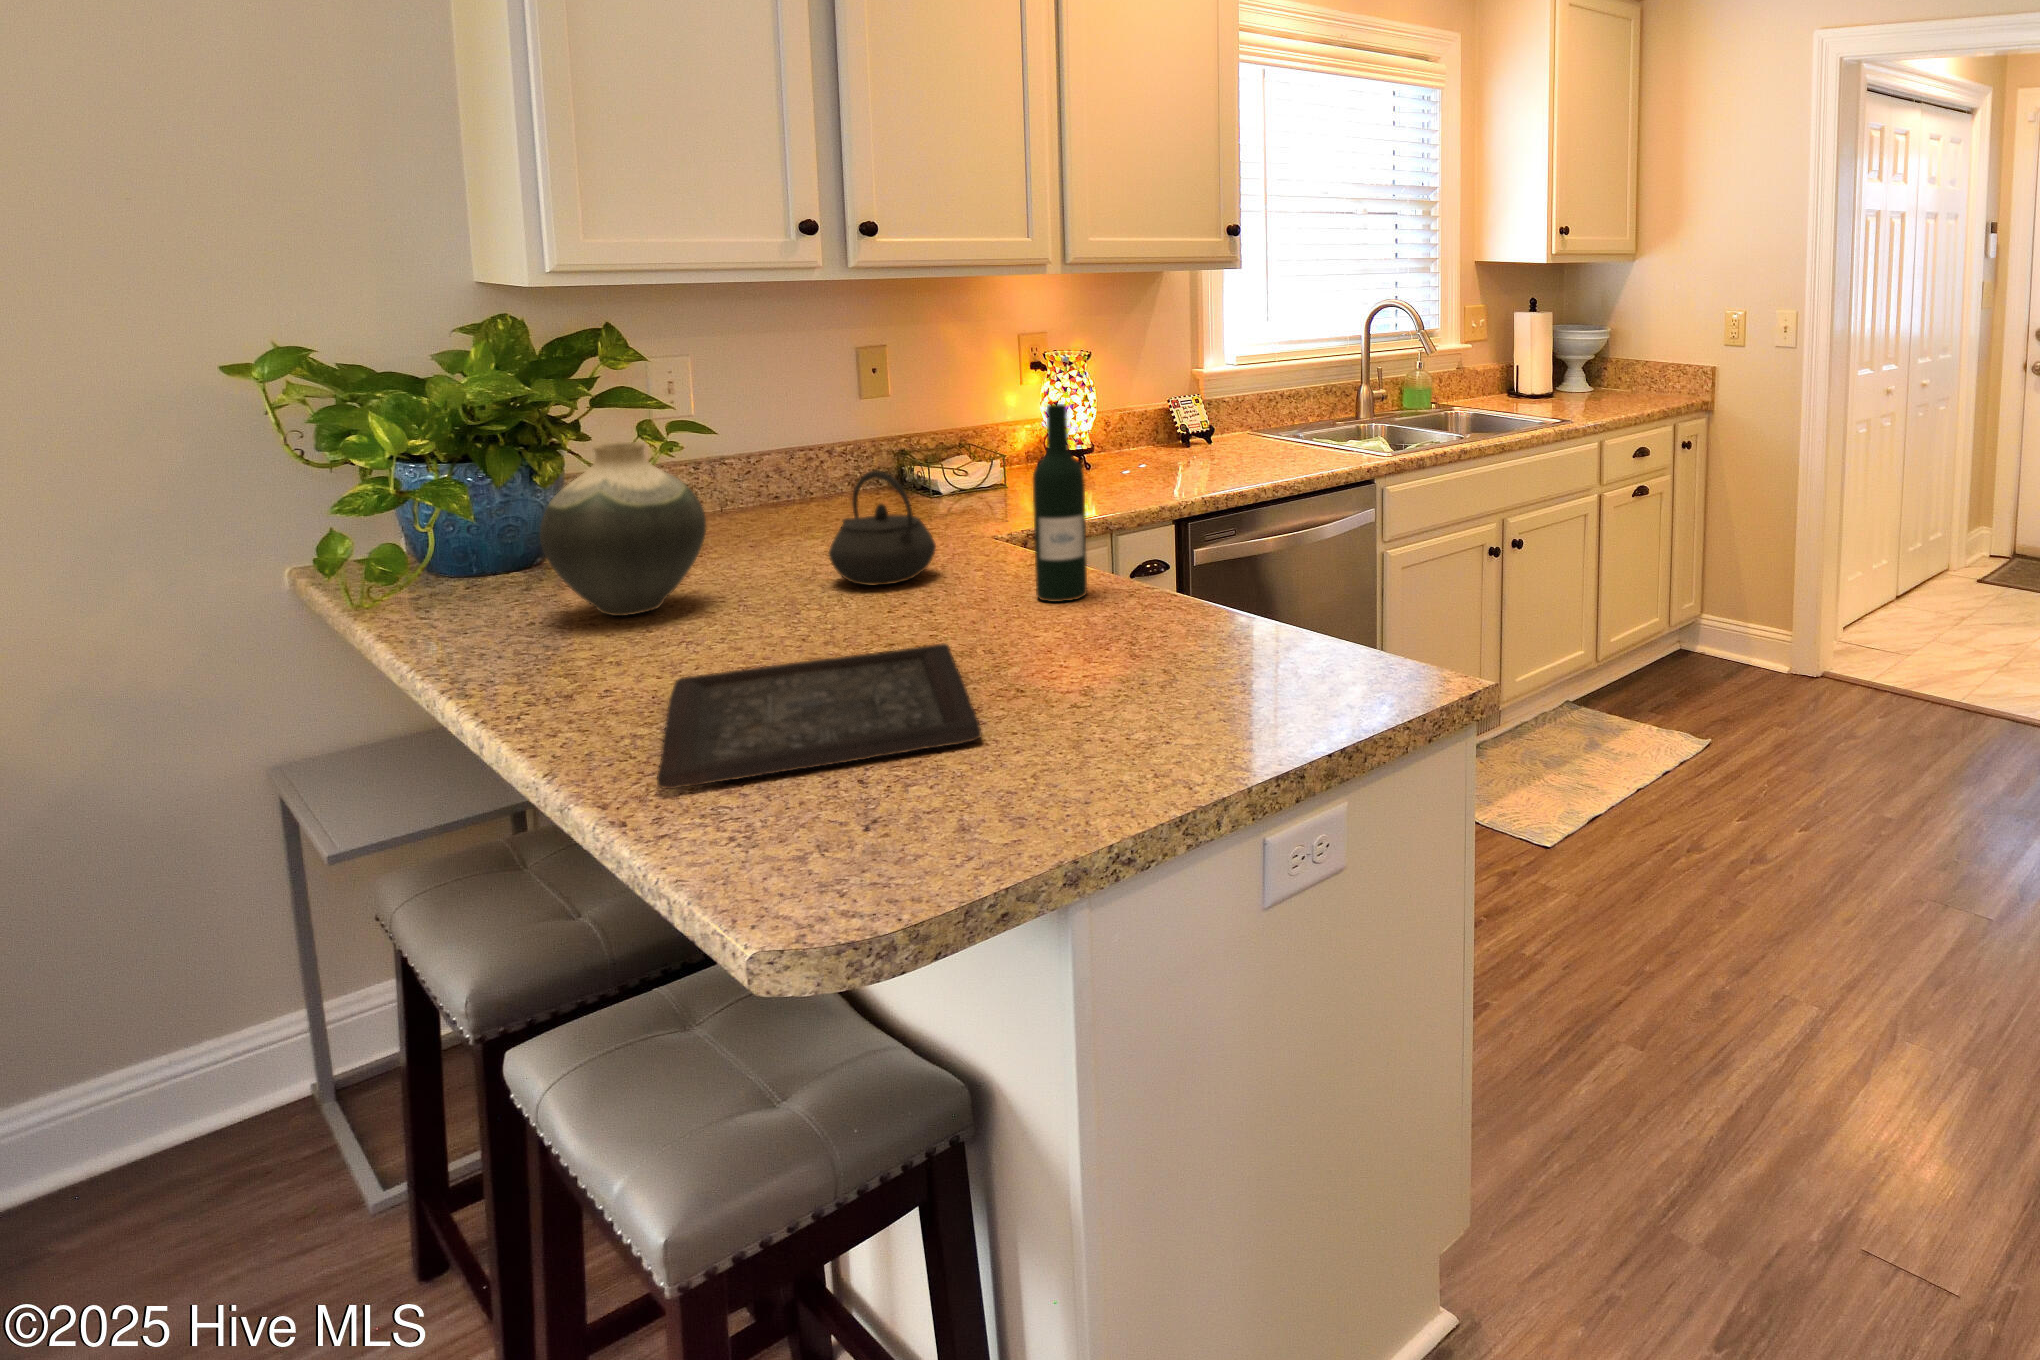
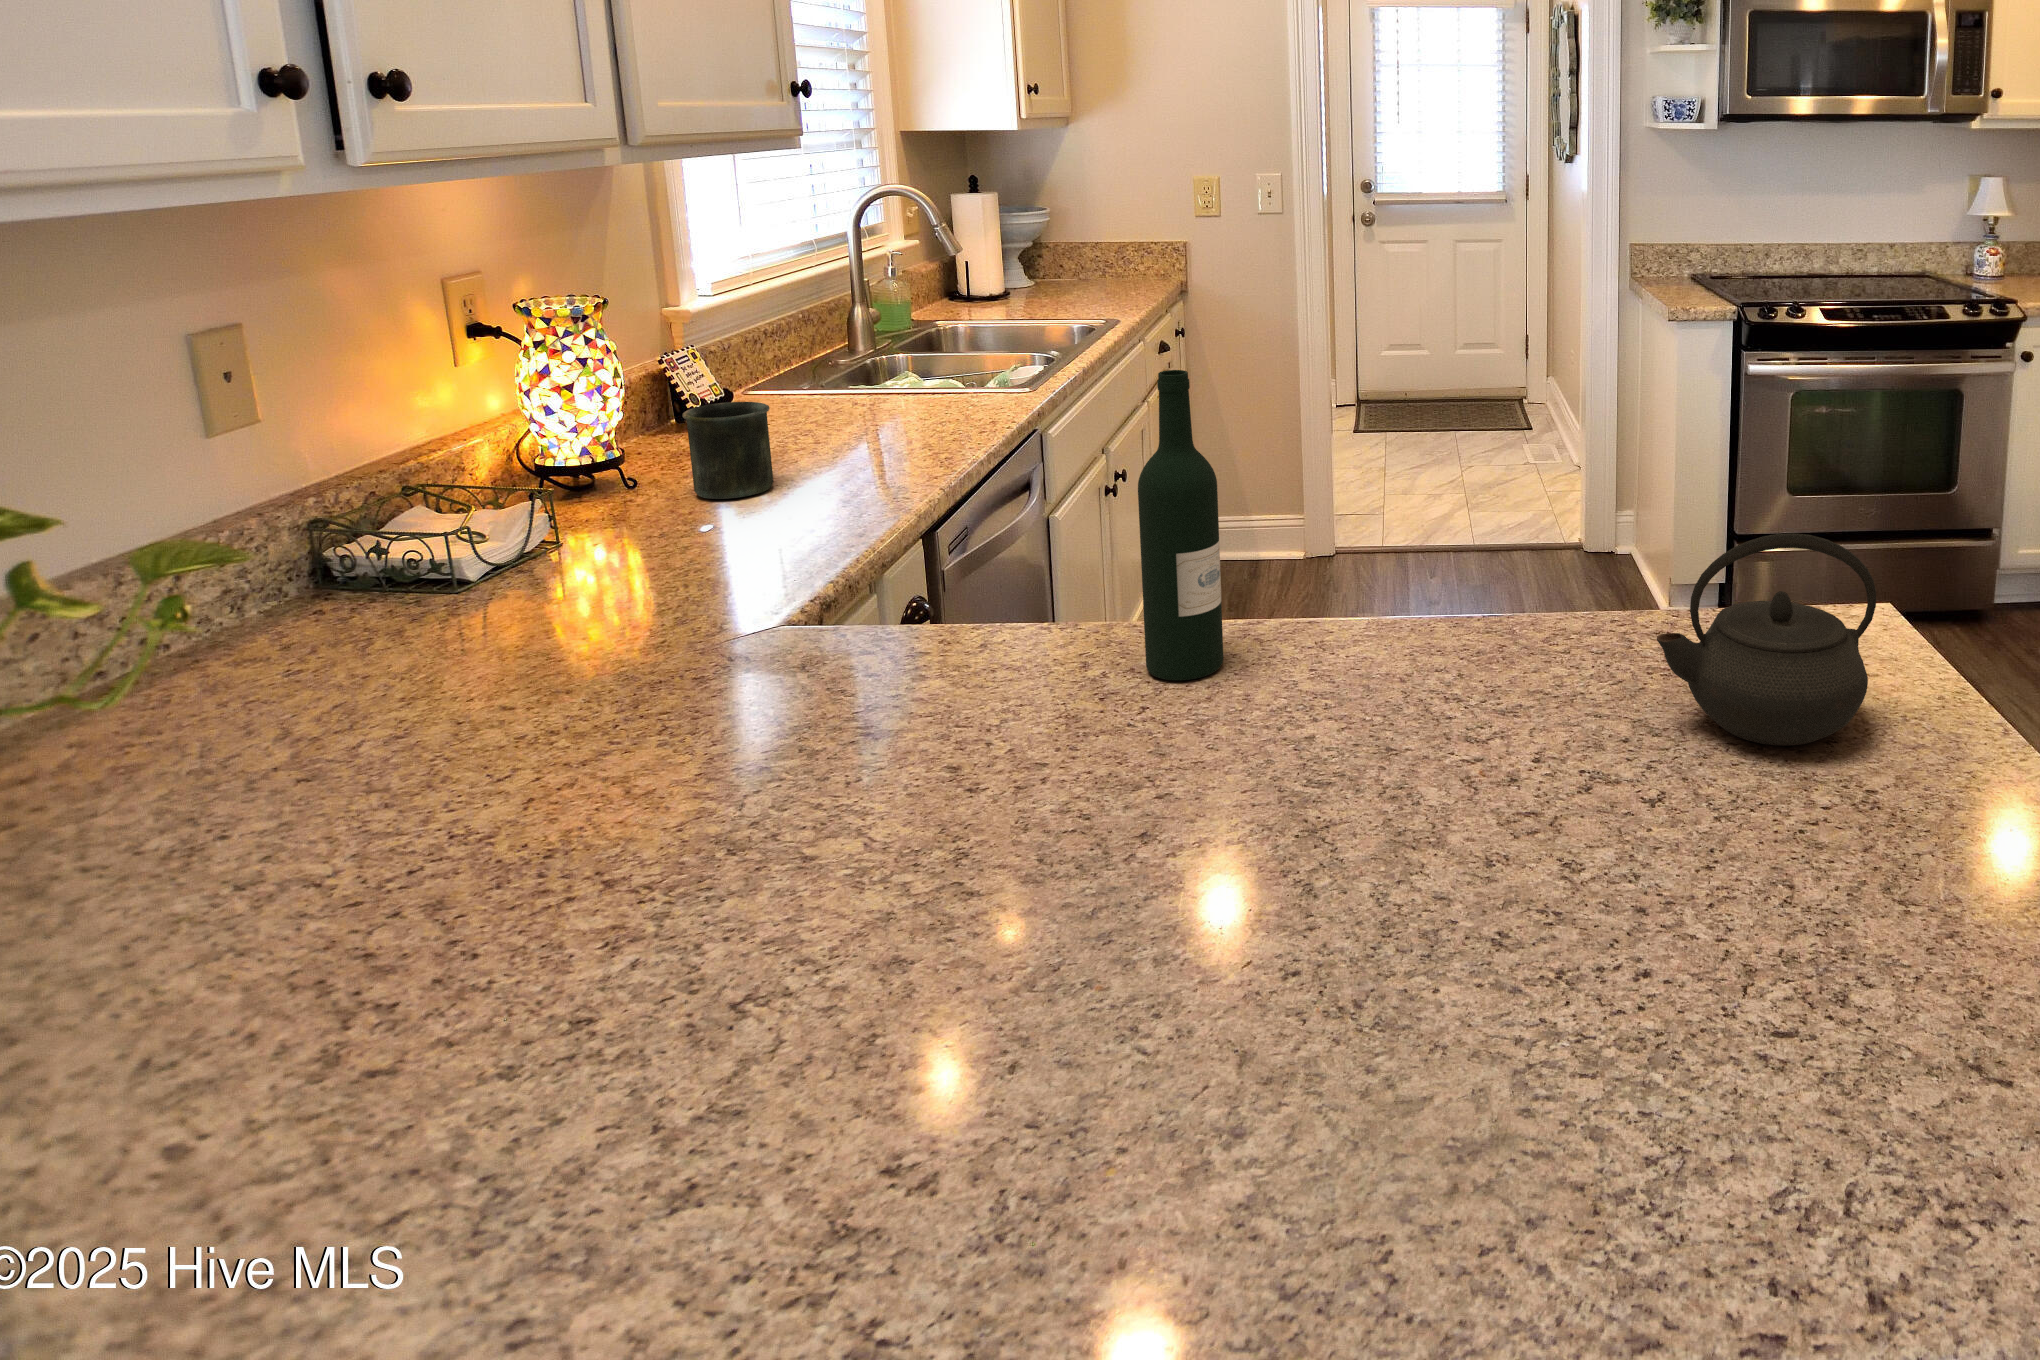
mug: none [1092,425,1142,483] -> present [683,402,774,499]
vase: present [540,442,706,616] -> none [190,592,598,996]
kettle: present [828,470,936,585] -> present [1656,533,1876,746]
tray: present [657,643,981,789] -> none [1070,781,1736,1192]

